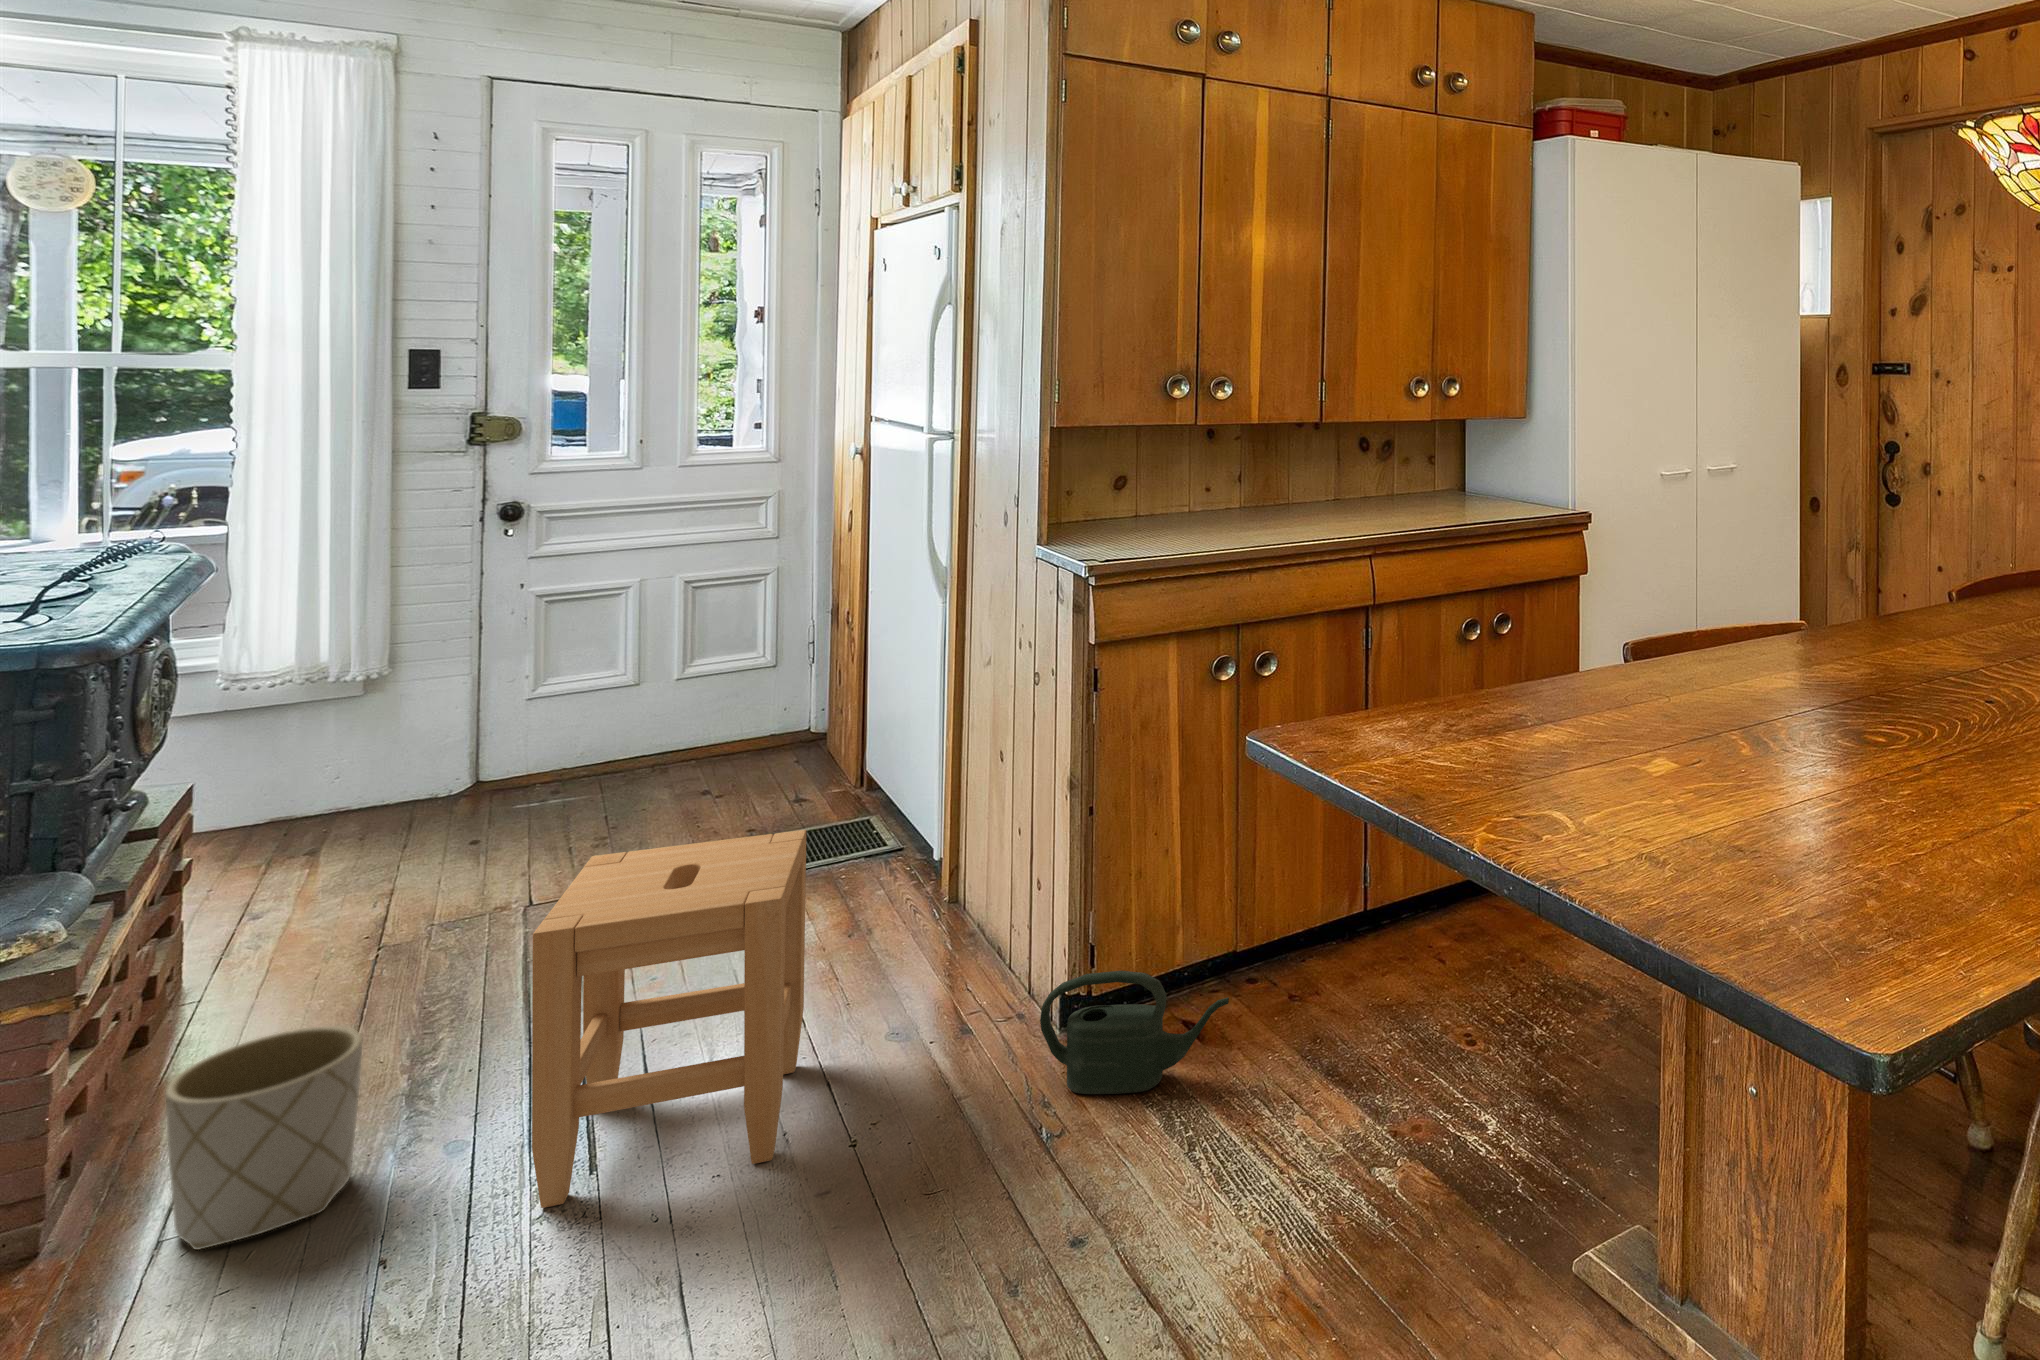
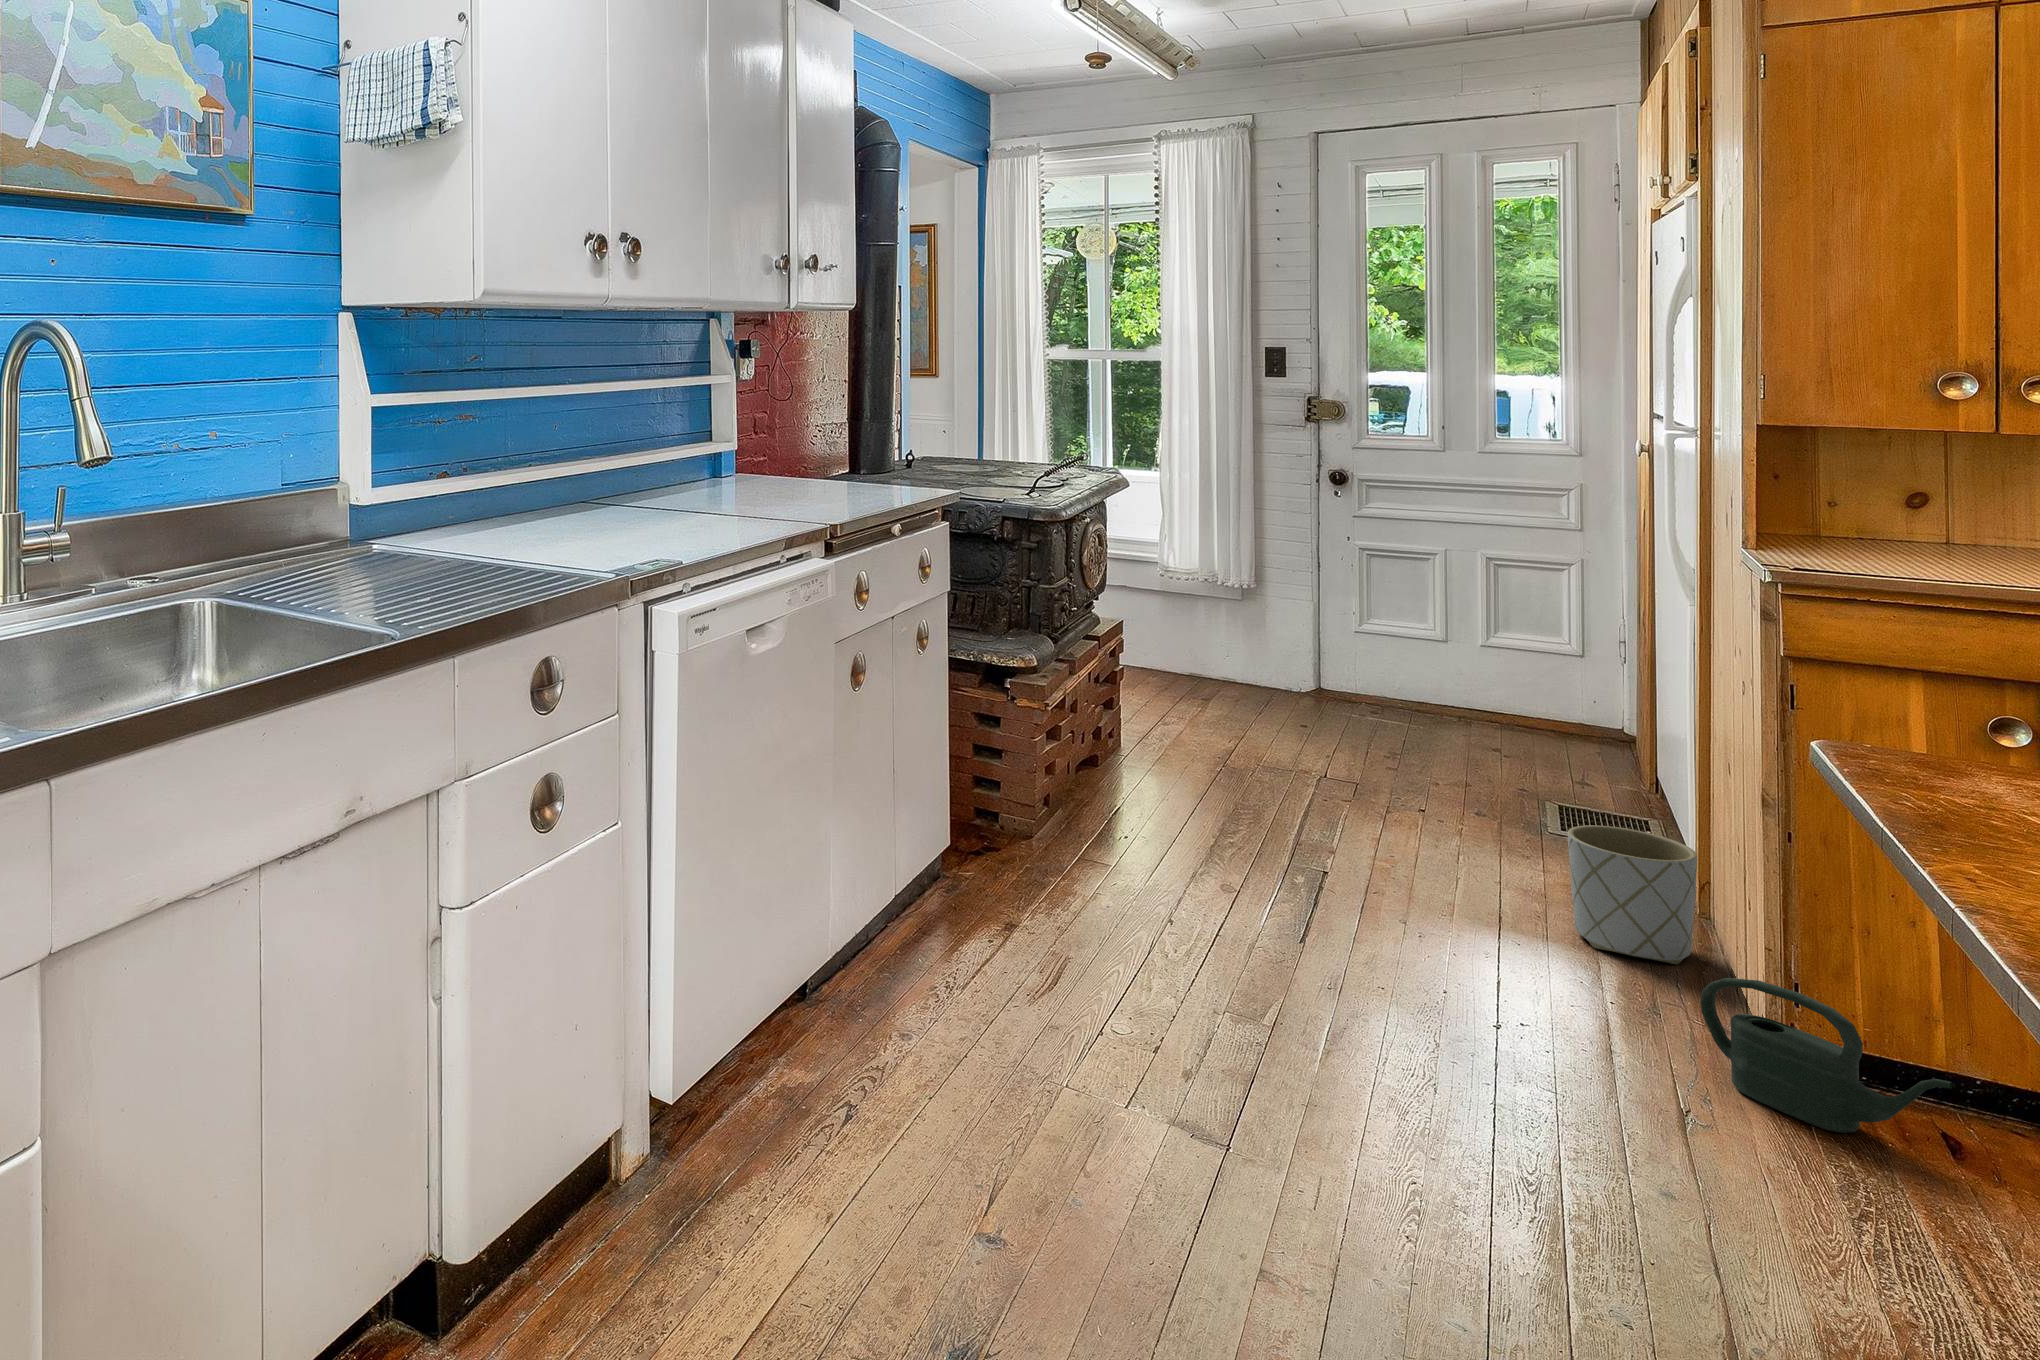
stool: present [532,830,806,1208] -> none [1255,720,1483,993]
planter: present [166,1026,362,1250] -> present [1568,825,1697,964]

